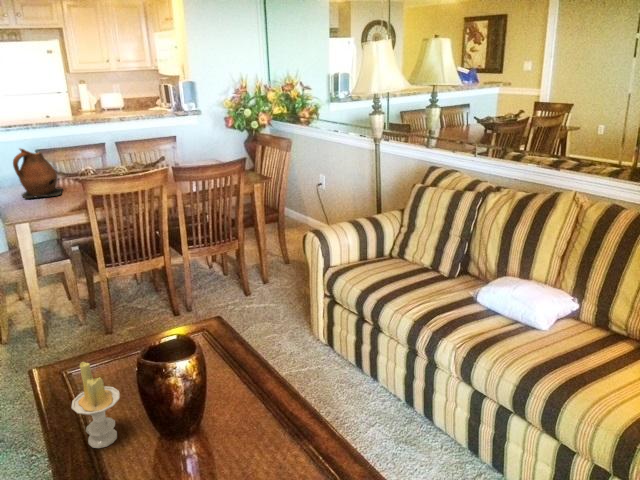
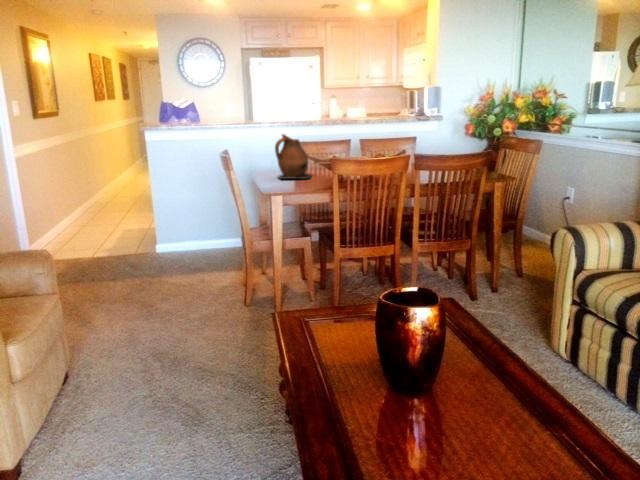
candle: present [72,362,119,448] -> none [309,295,354,387]

